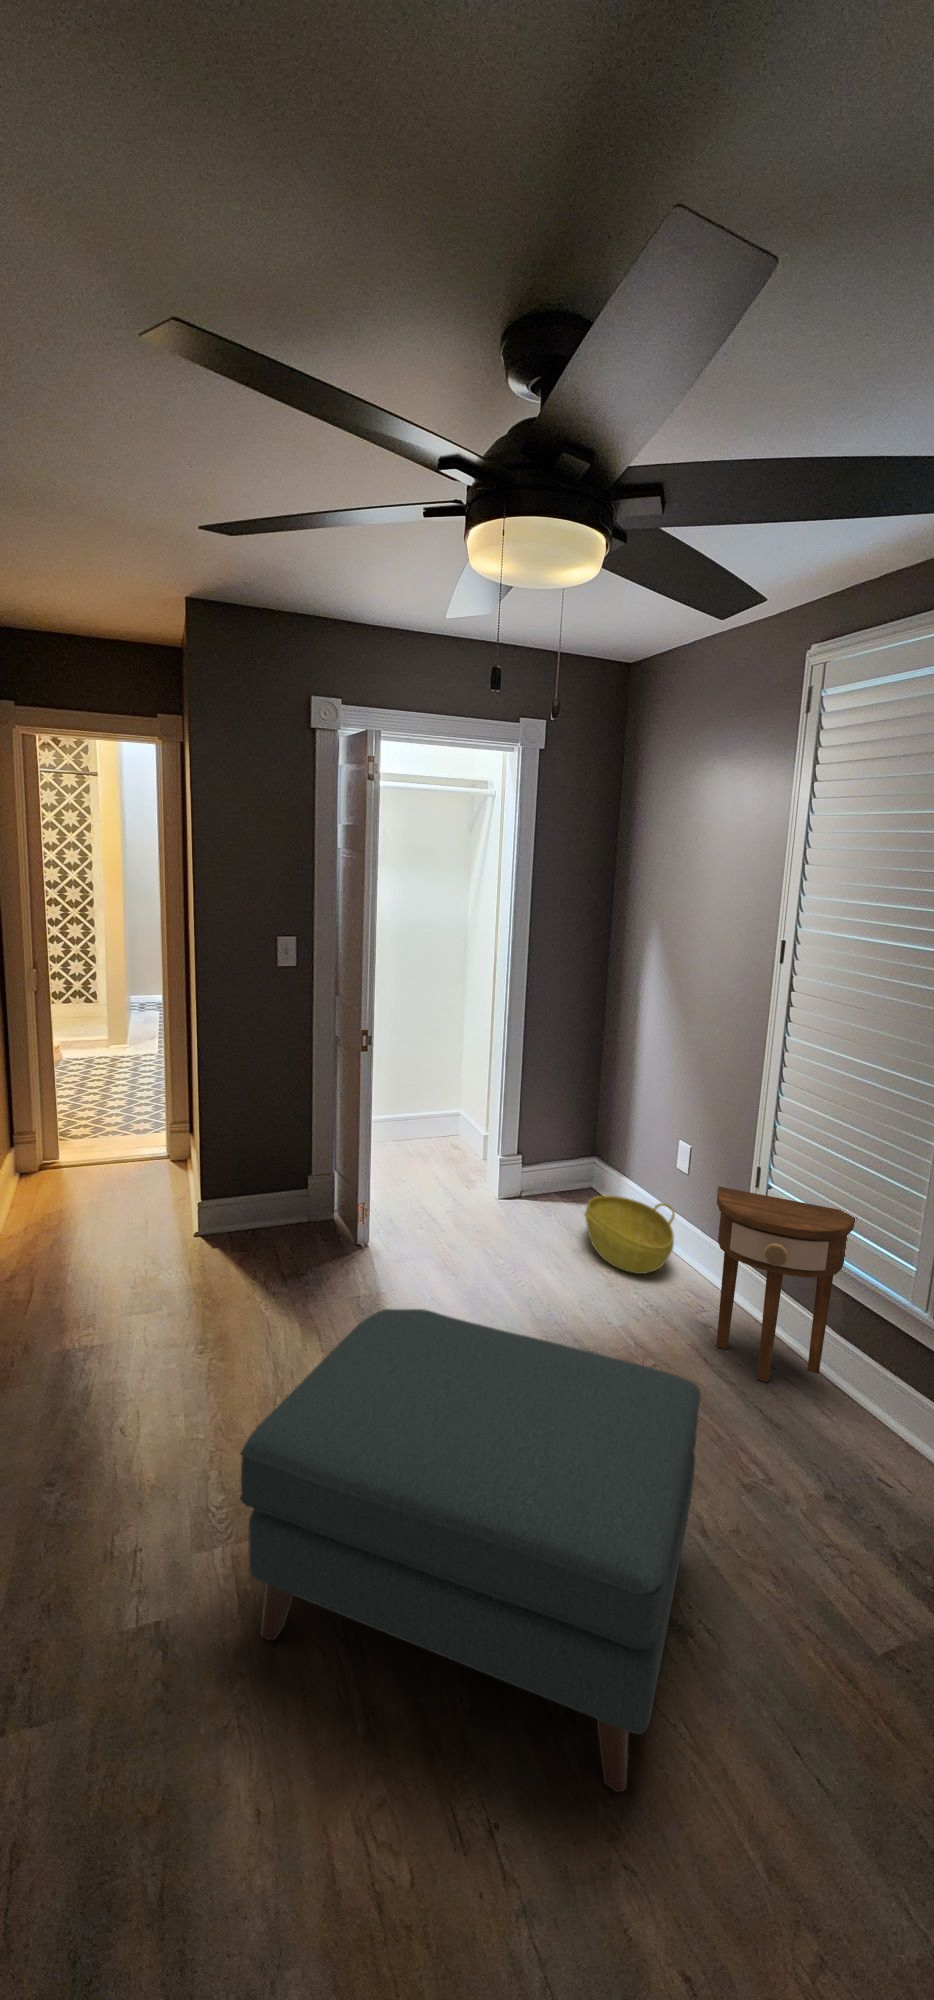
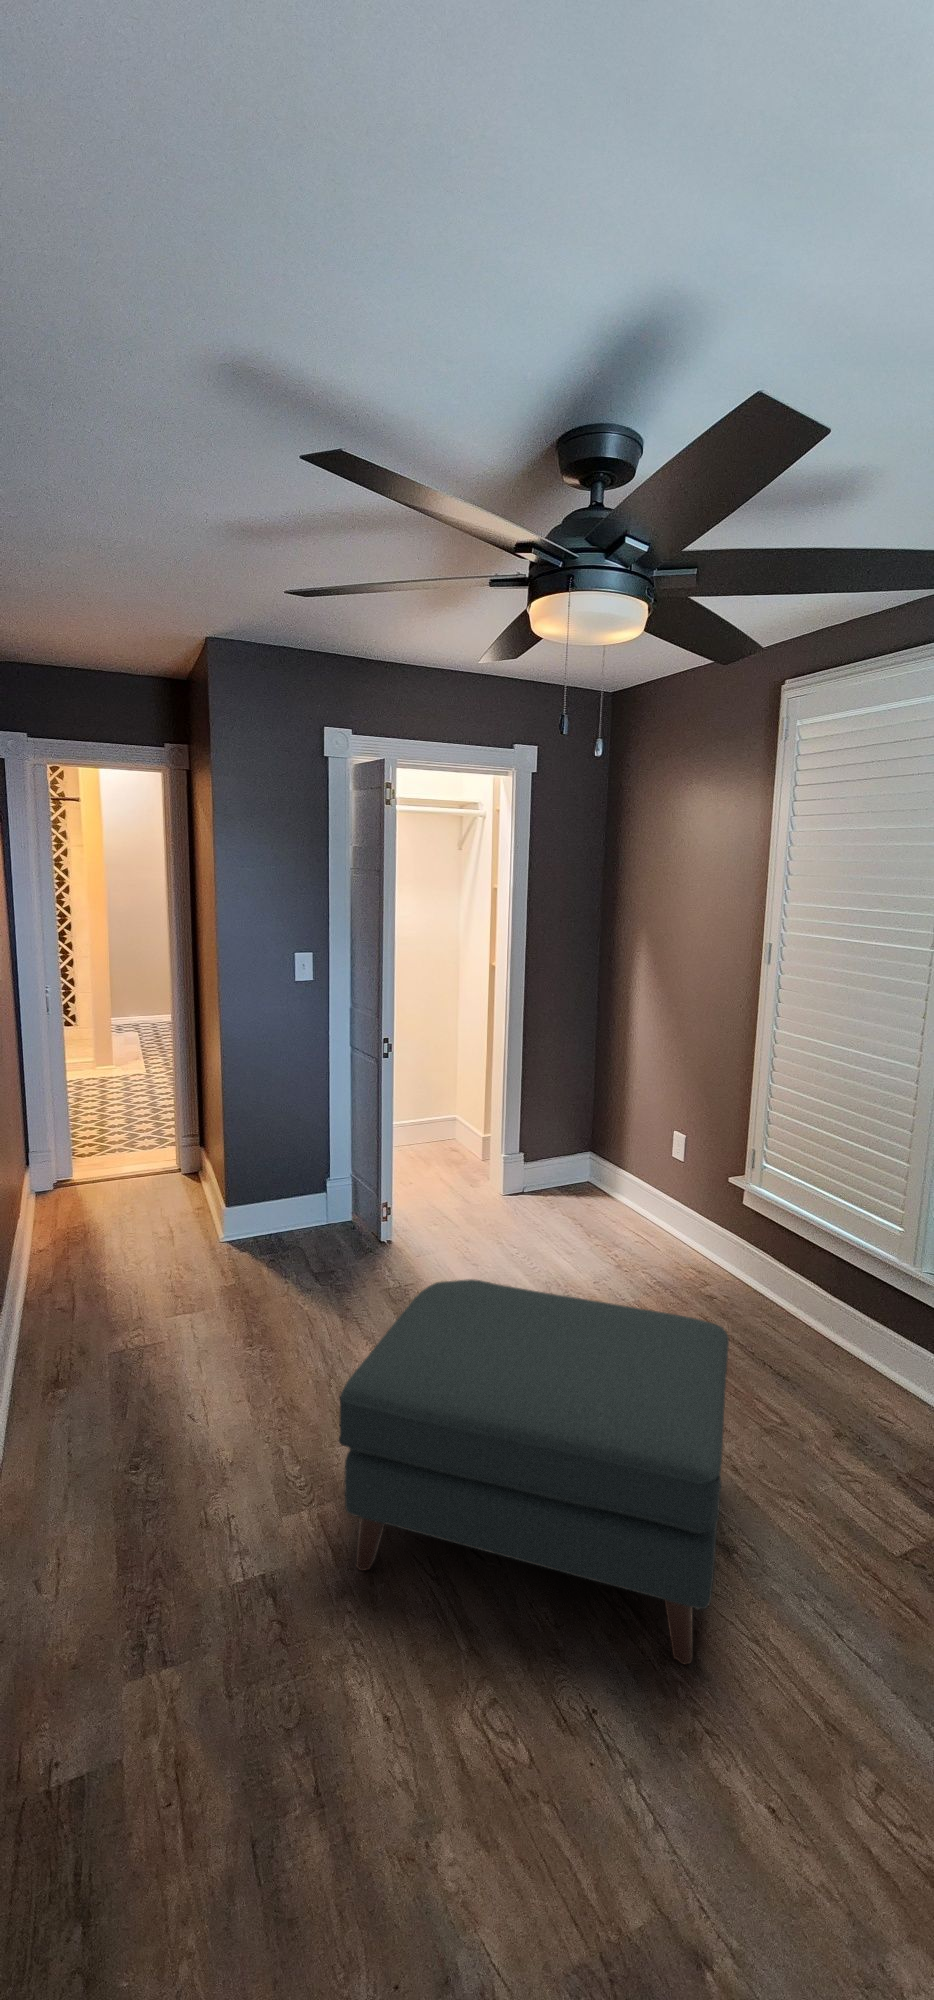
side table: present [716,1187,855,1382] -> none [719,1167,846,1342]
basket: present [584,1196,675,1274] -> none [590,1187,675,1256]

